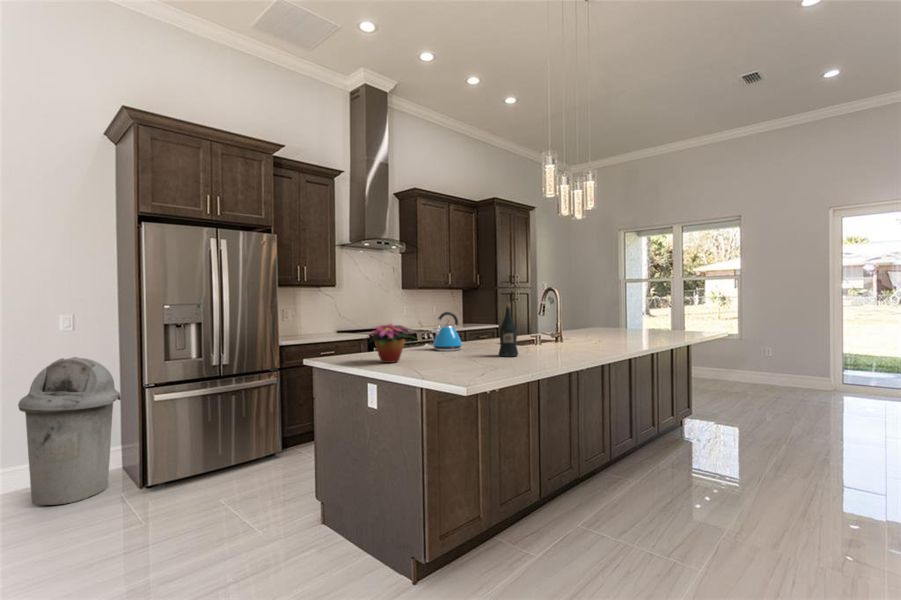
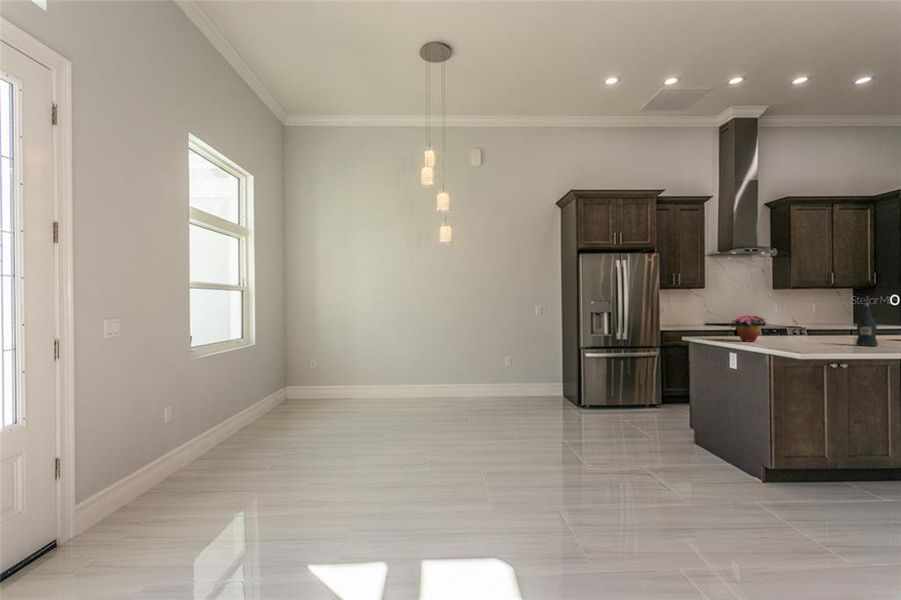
kettle: present [433,312,463,351] -> none [792,309,825,340]
trash can: present [18,357,121,505] -> none [525,328,567,405]

